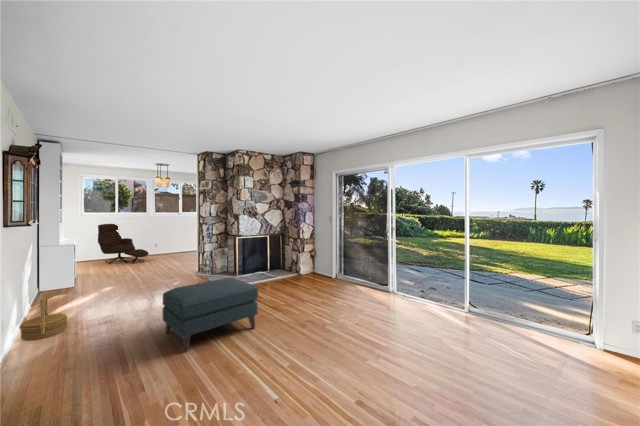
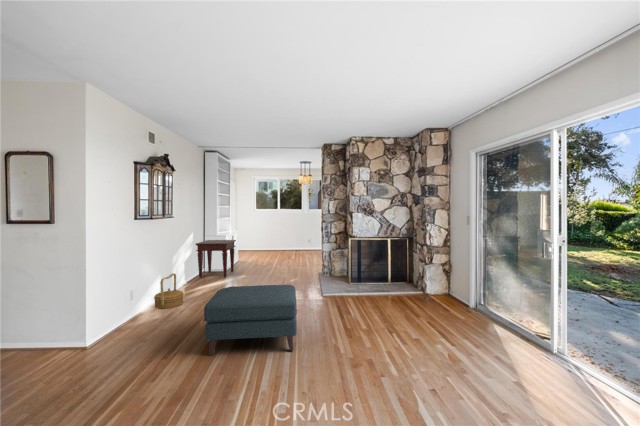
lounge chair: present [98,224,149,263] -> none [263,219,298,255]
side table: none [35,249,90,301] -> present [196,240,236,278]

